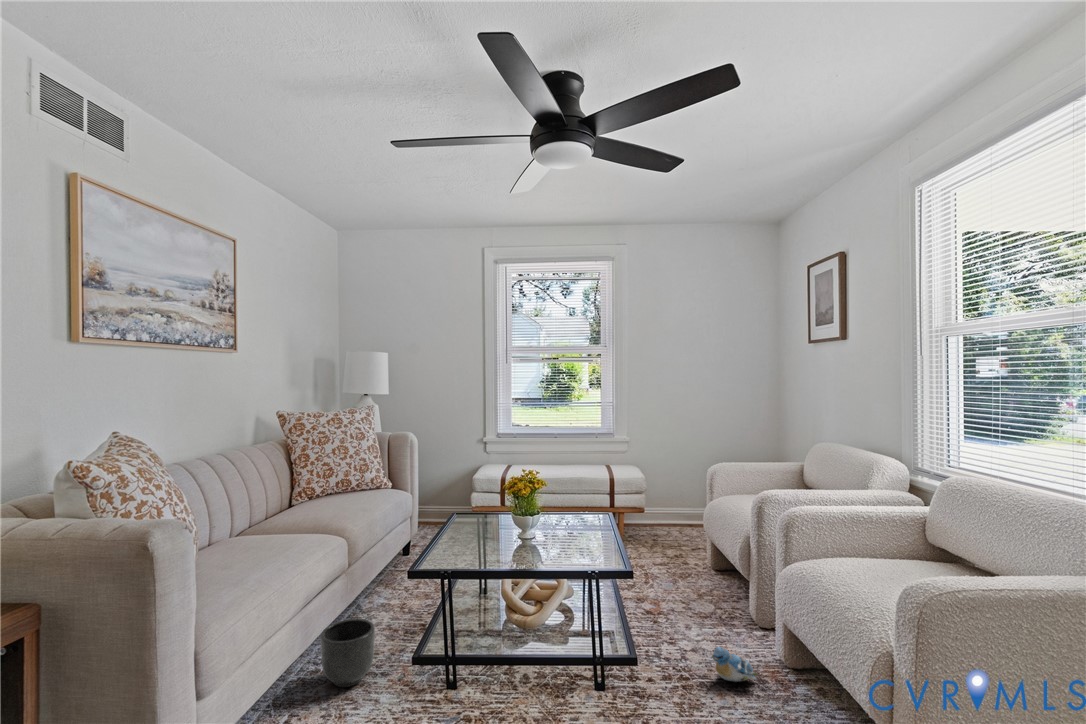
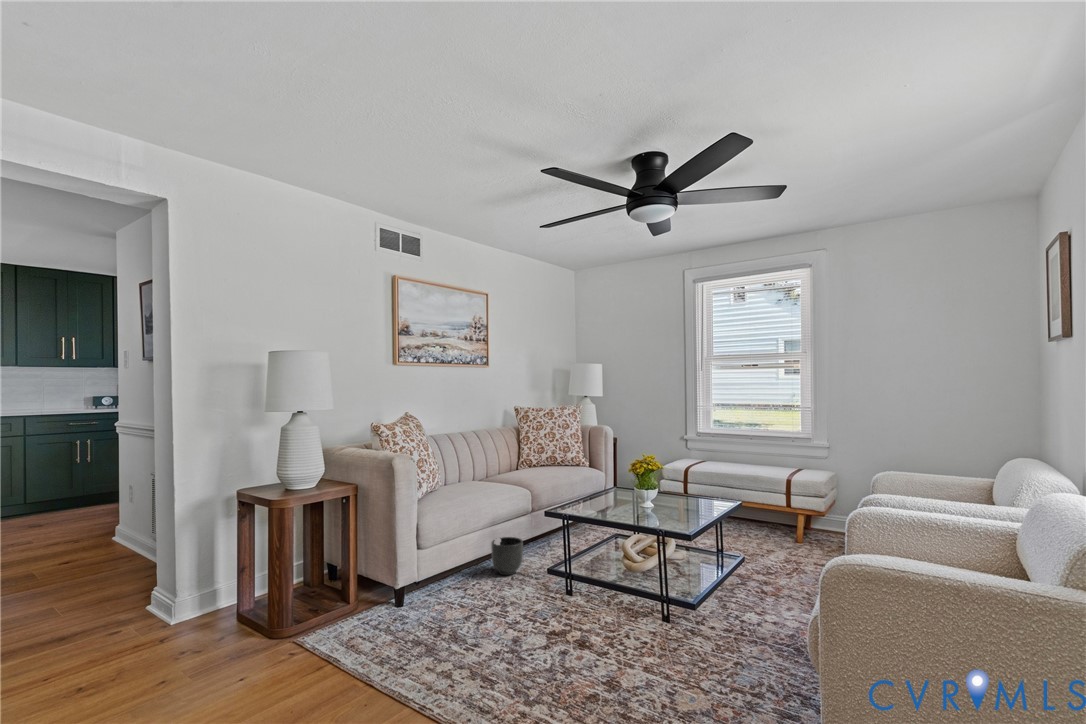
plush toy: present [712,647,758,682] -> none [734,609,772,641]

